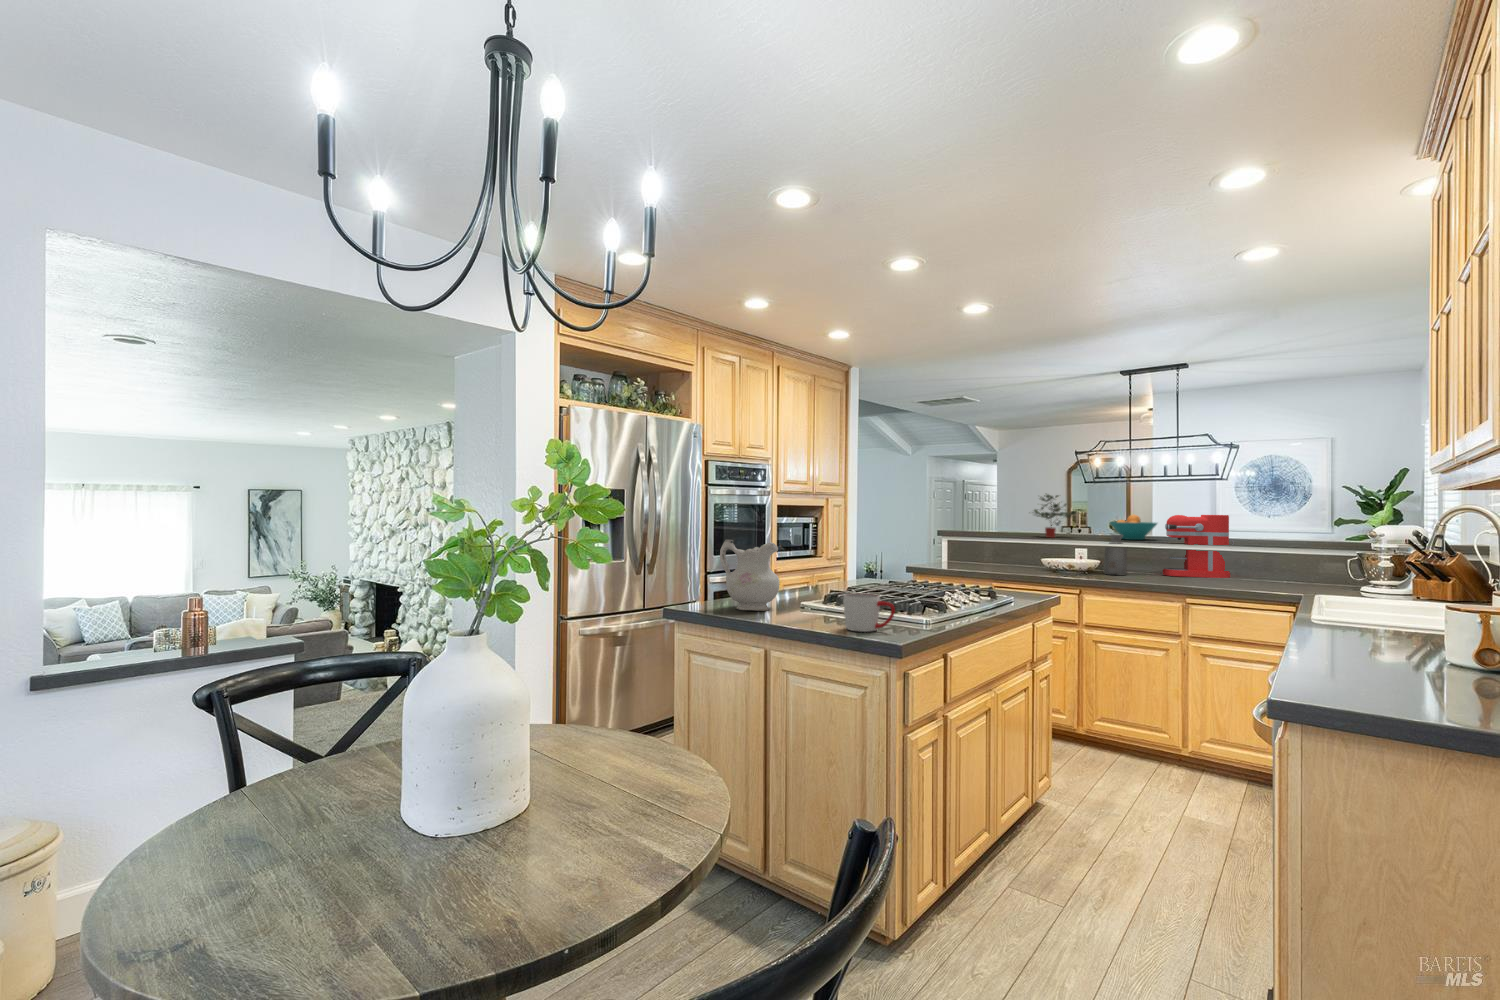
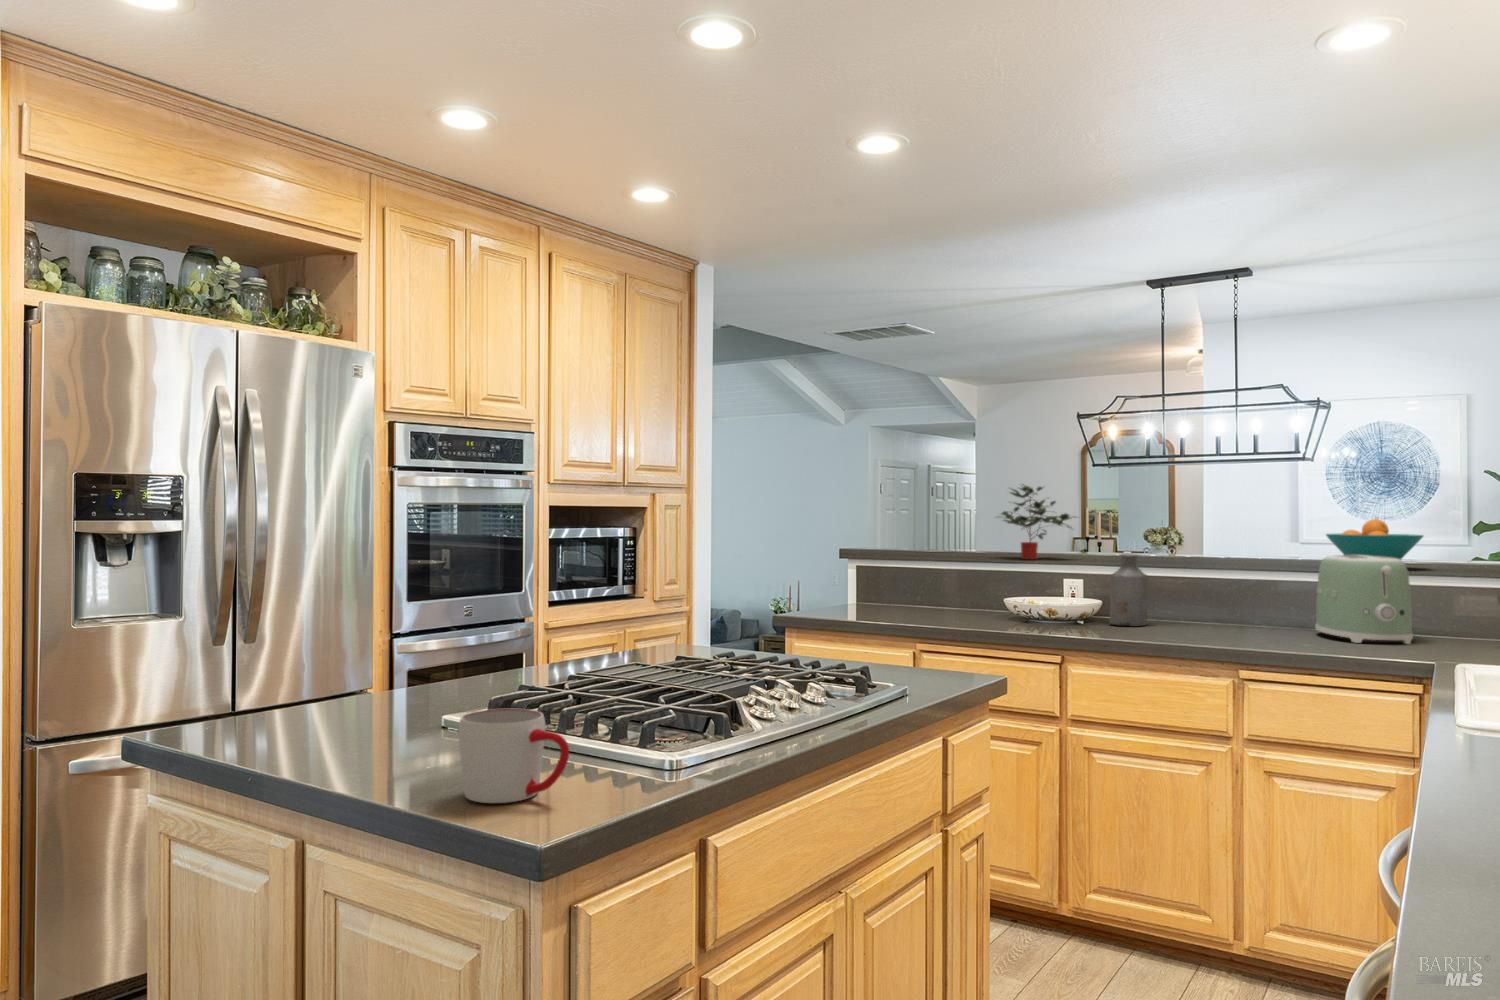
fruit bowl: present [1110,515,1157,540] -> present [1326,519,1423,560]
coffee maker: present [1163,515,1234,578] -> none [1206,519,1321,629]
toaster: none [1230,536,1290,586] -> present [1315,555,1413,644]
ceramic pitcher: present [720,540,780,611] -> none [265,582,396,739]

